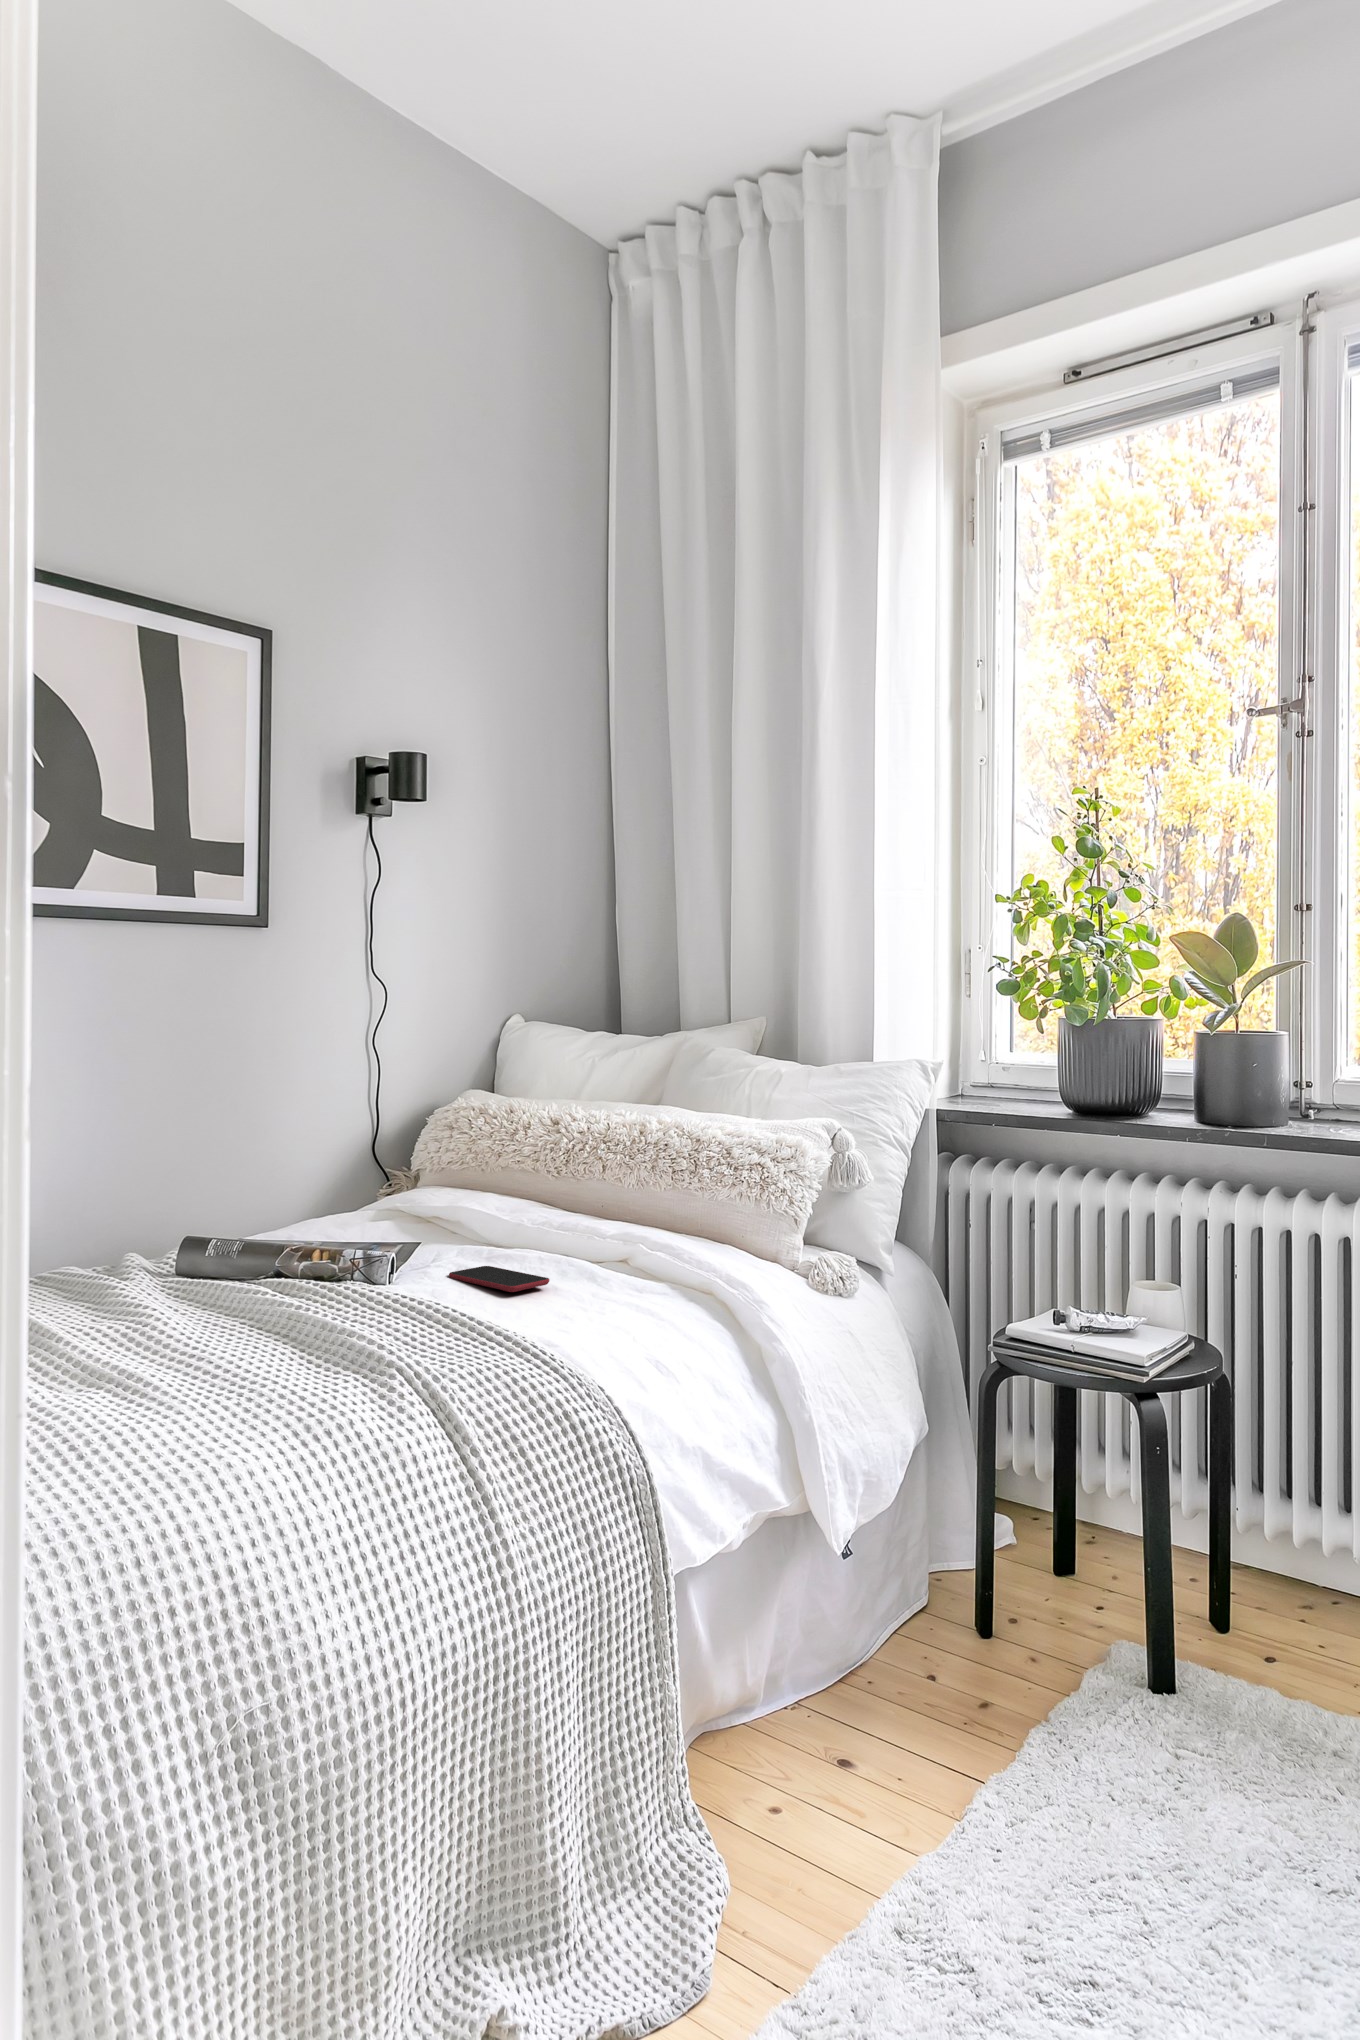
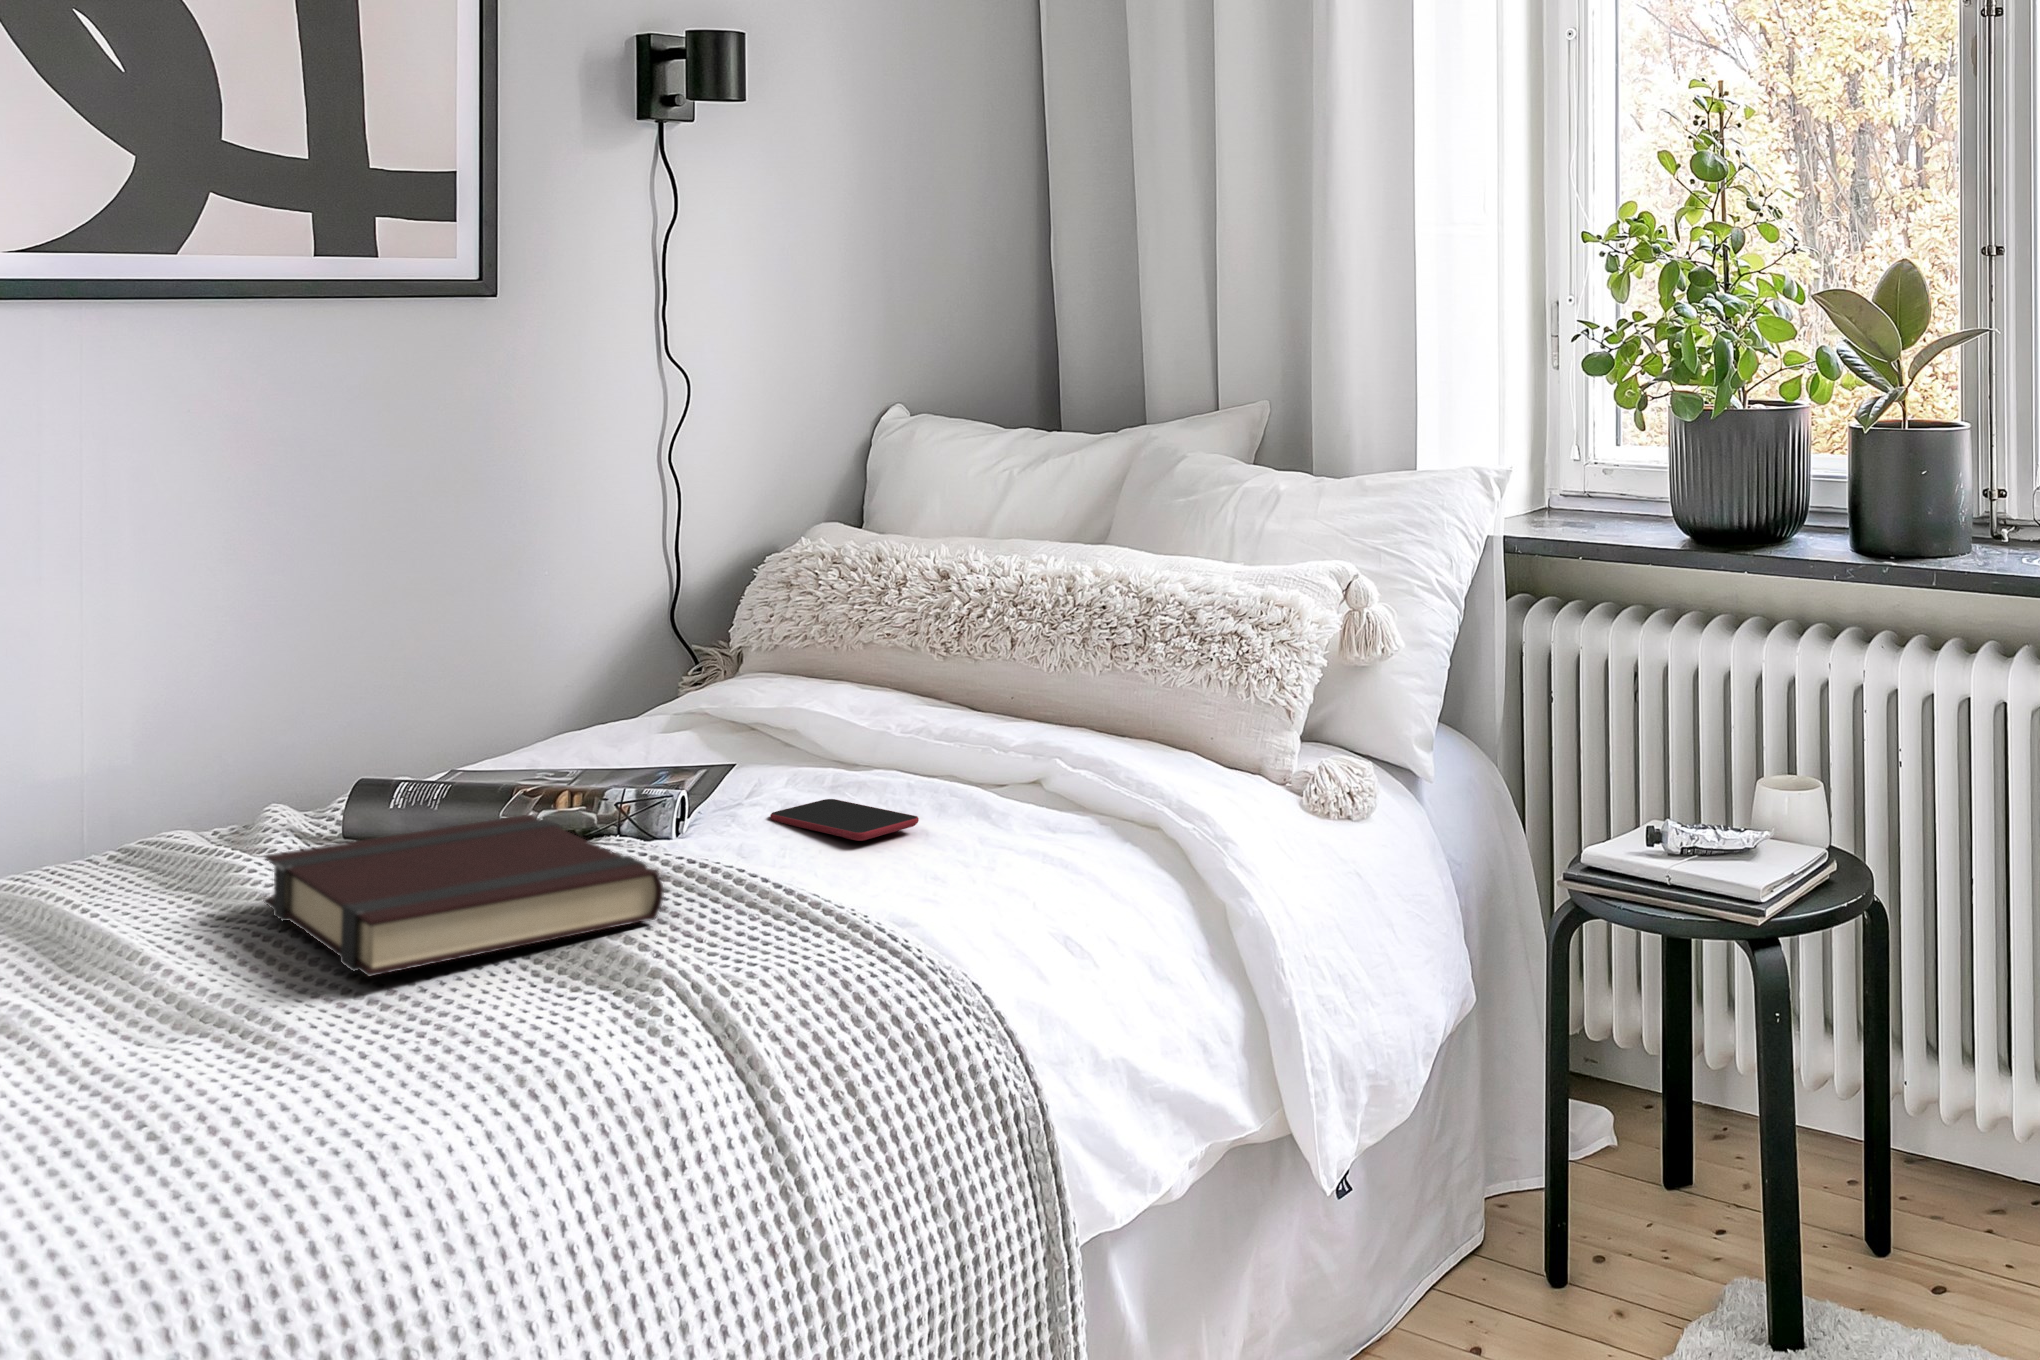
book: none [130,1263,390,1357] -> present [264,815,664,976]

